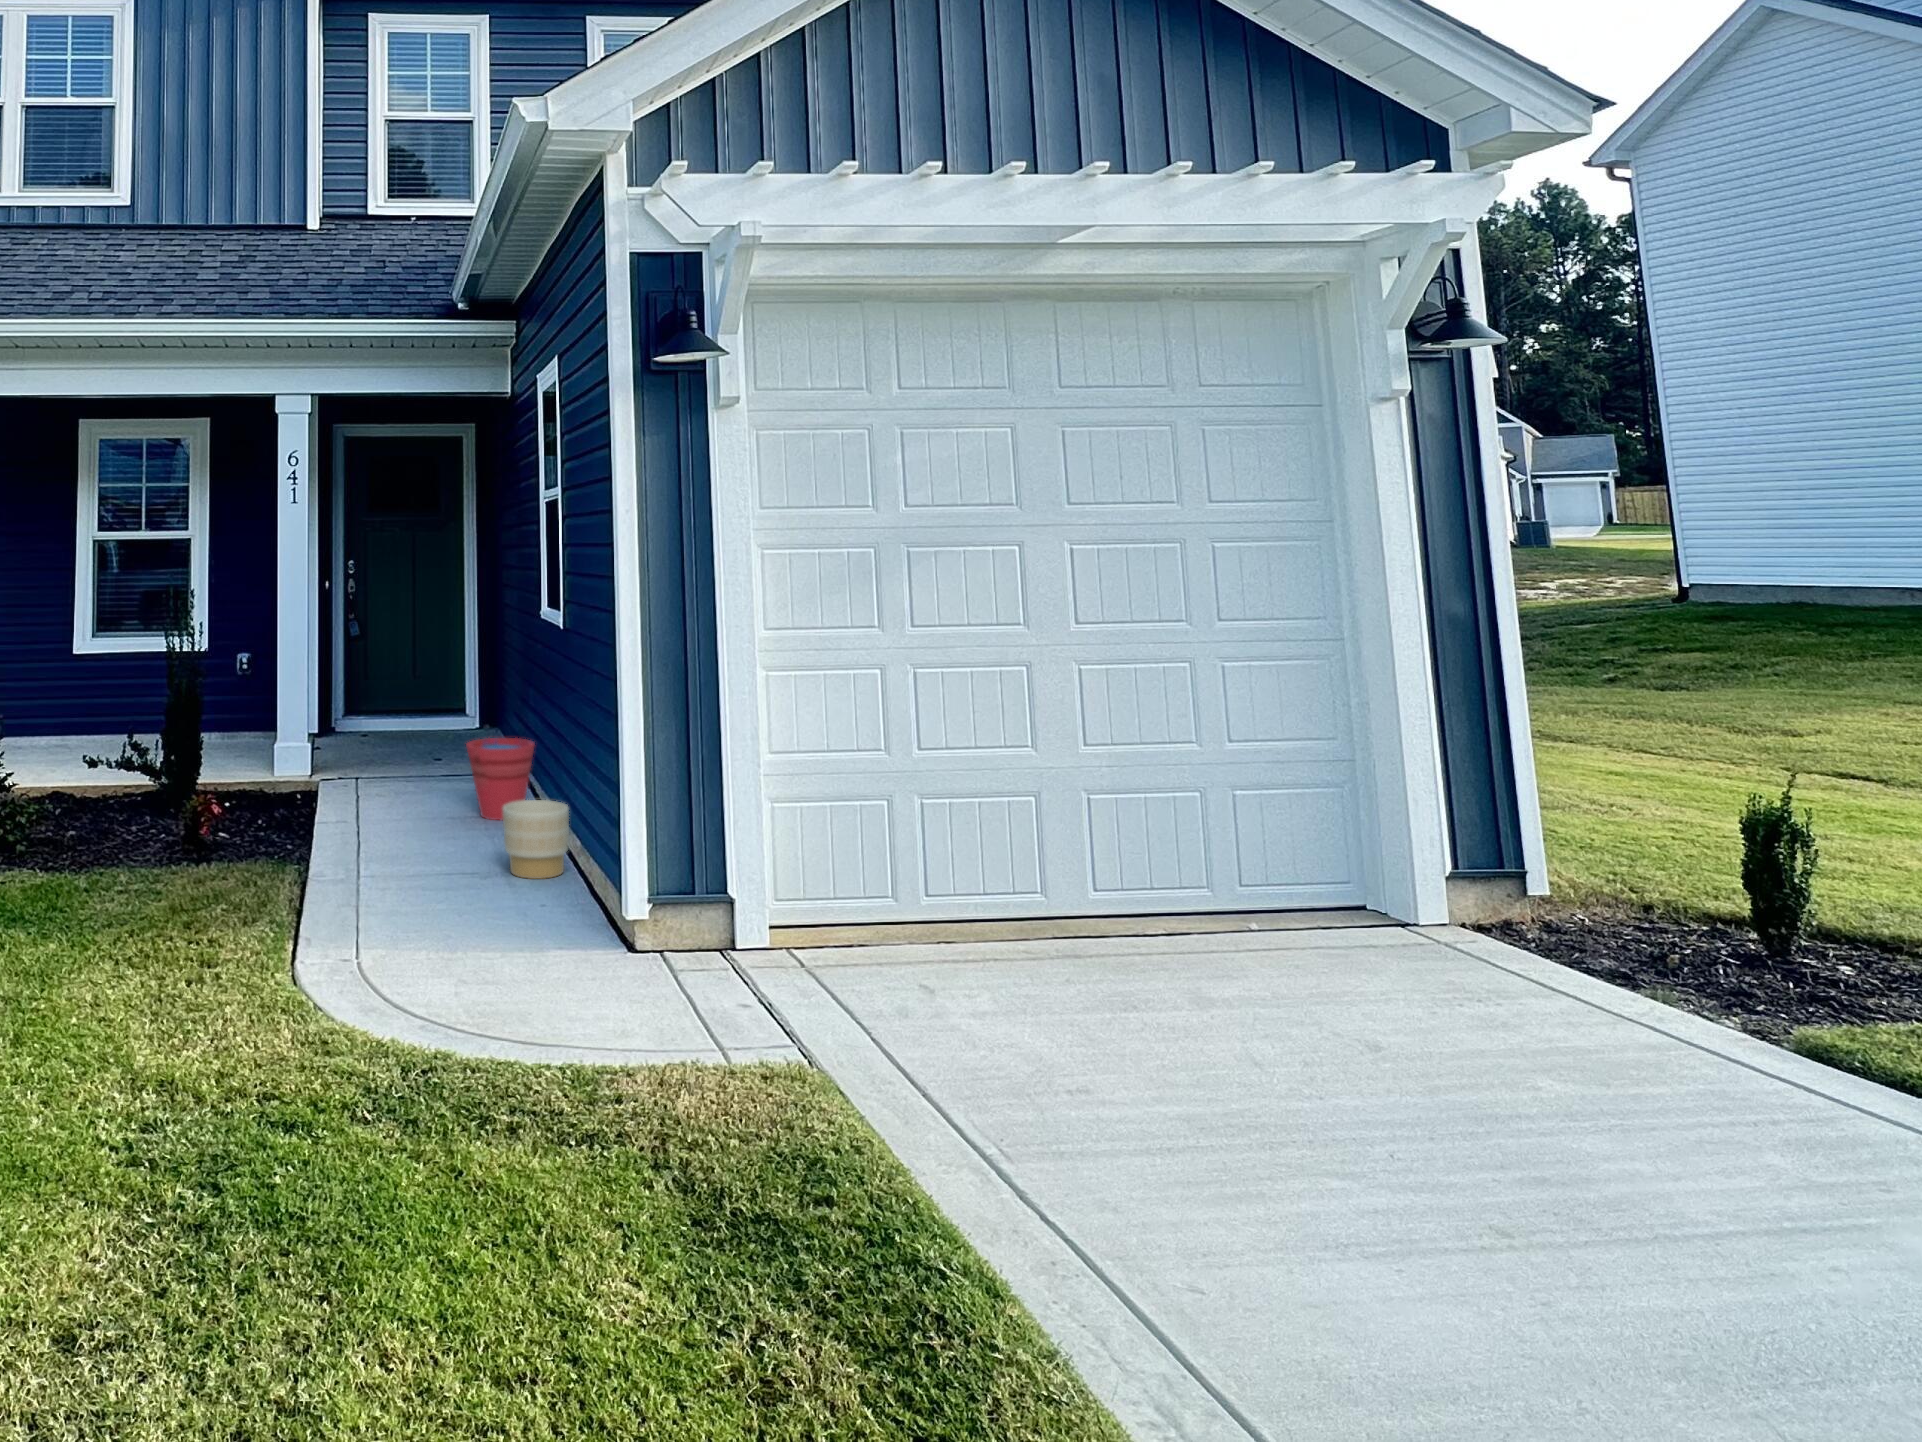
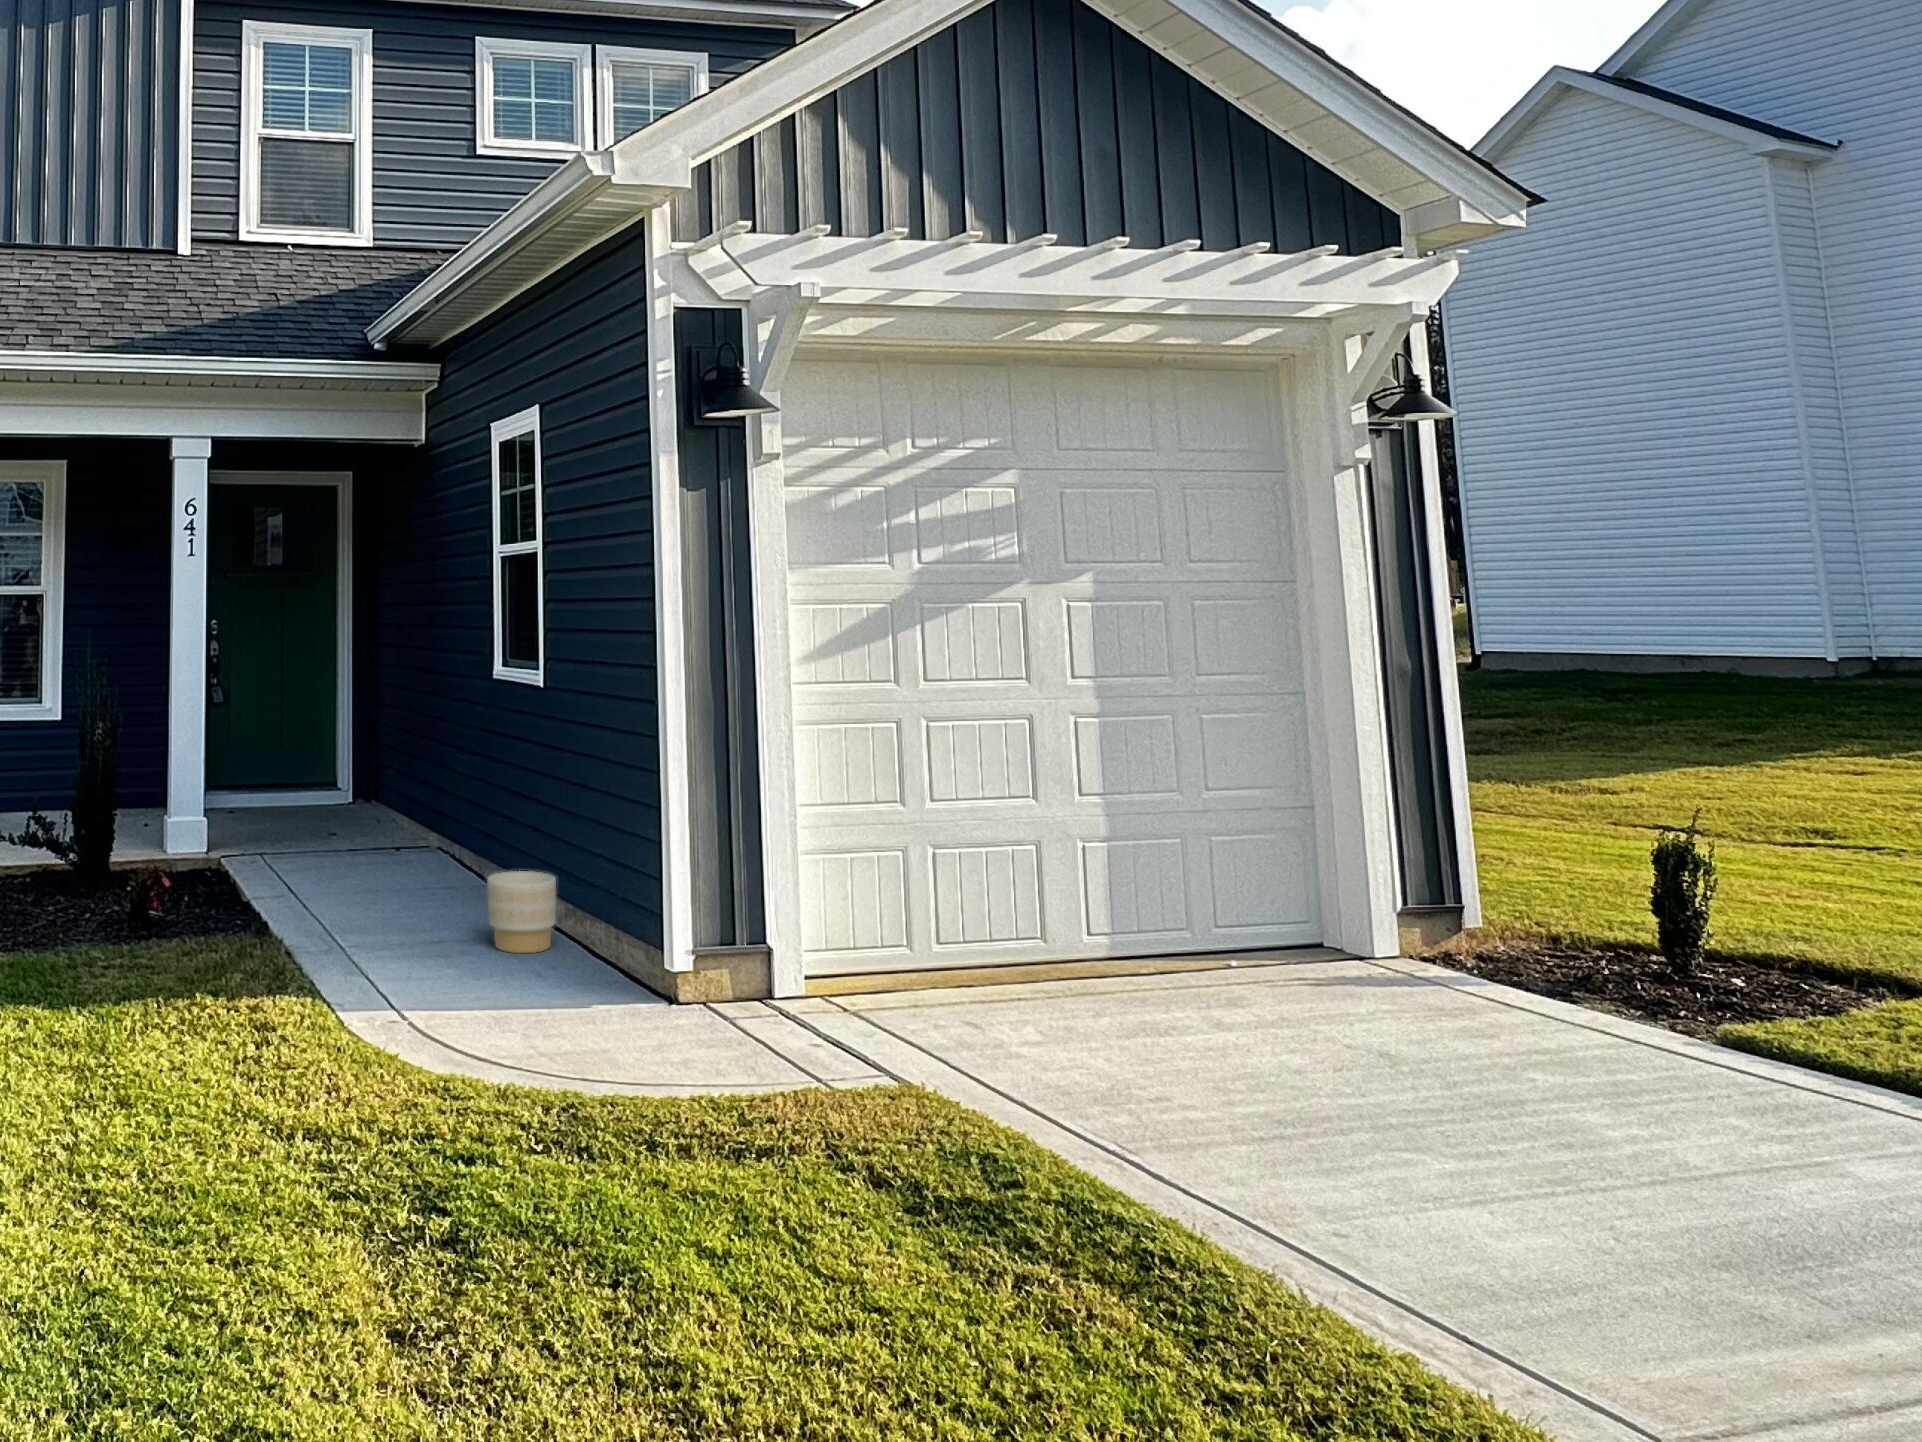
bucket: present [466,738,535,820] -> none [404,810,477,898]

